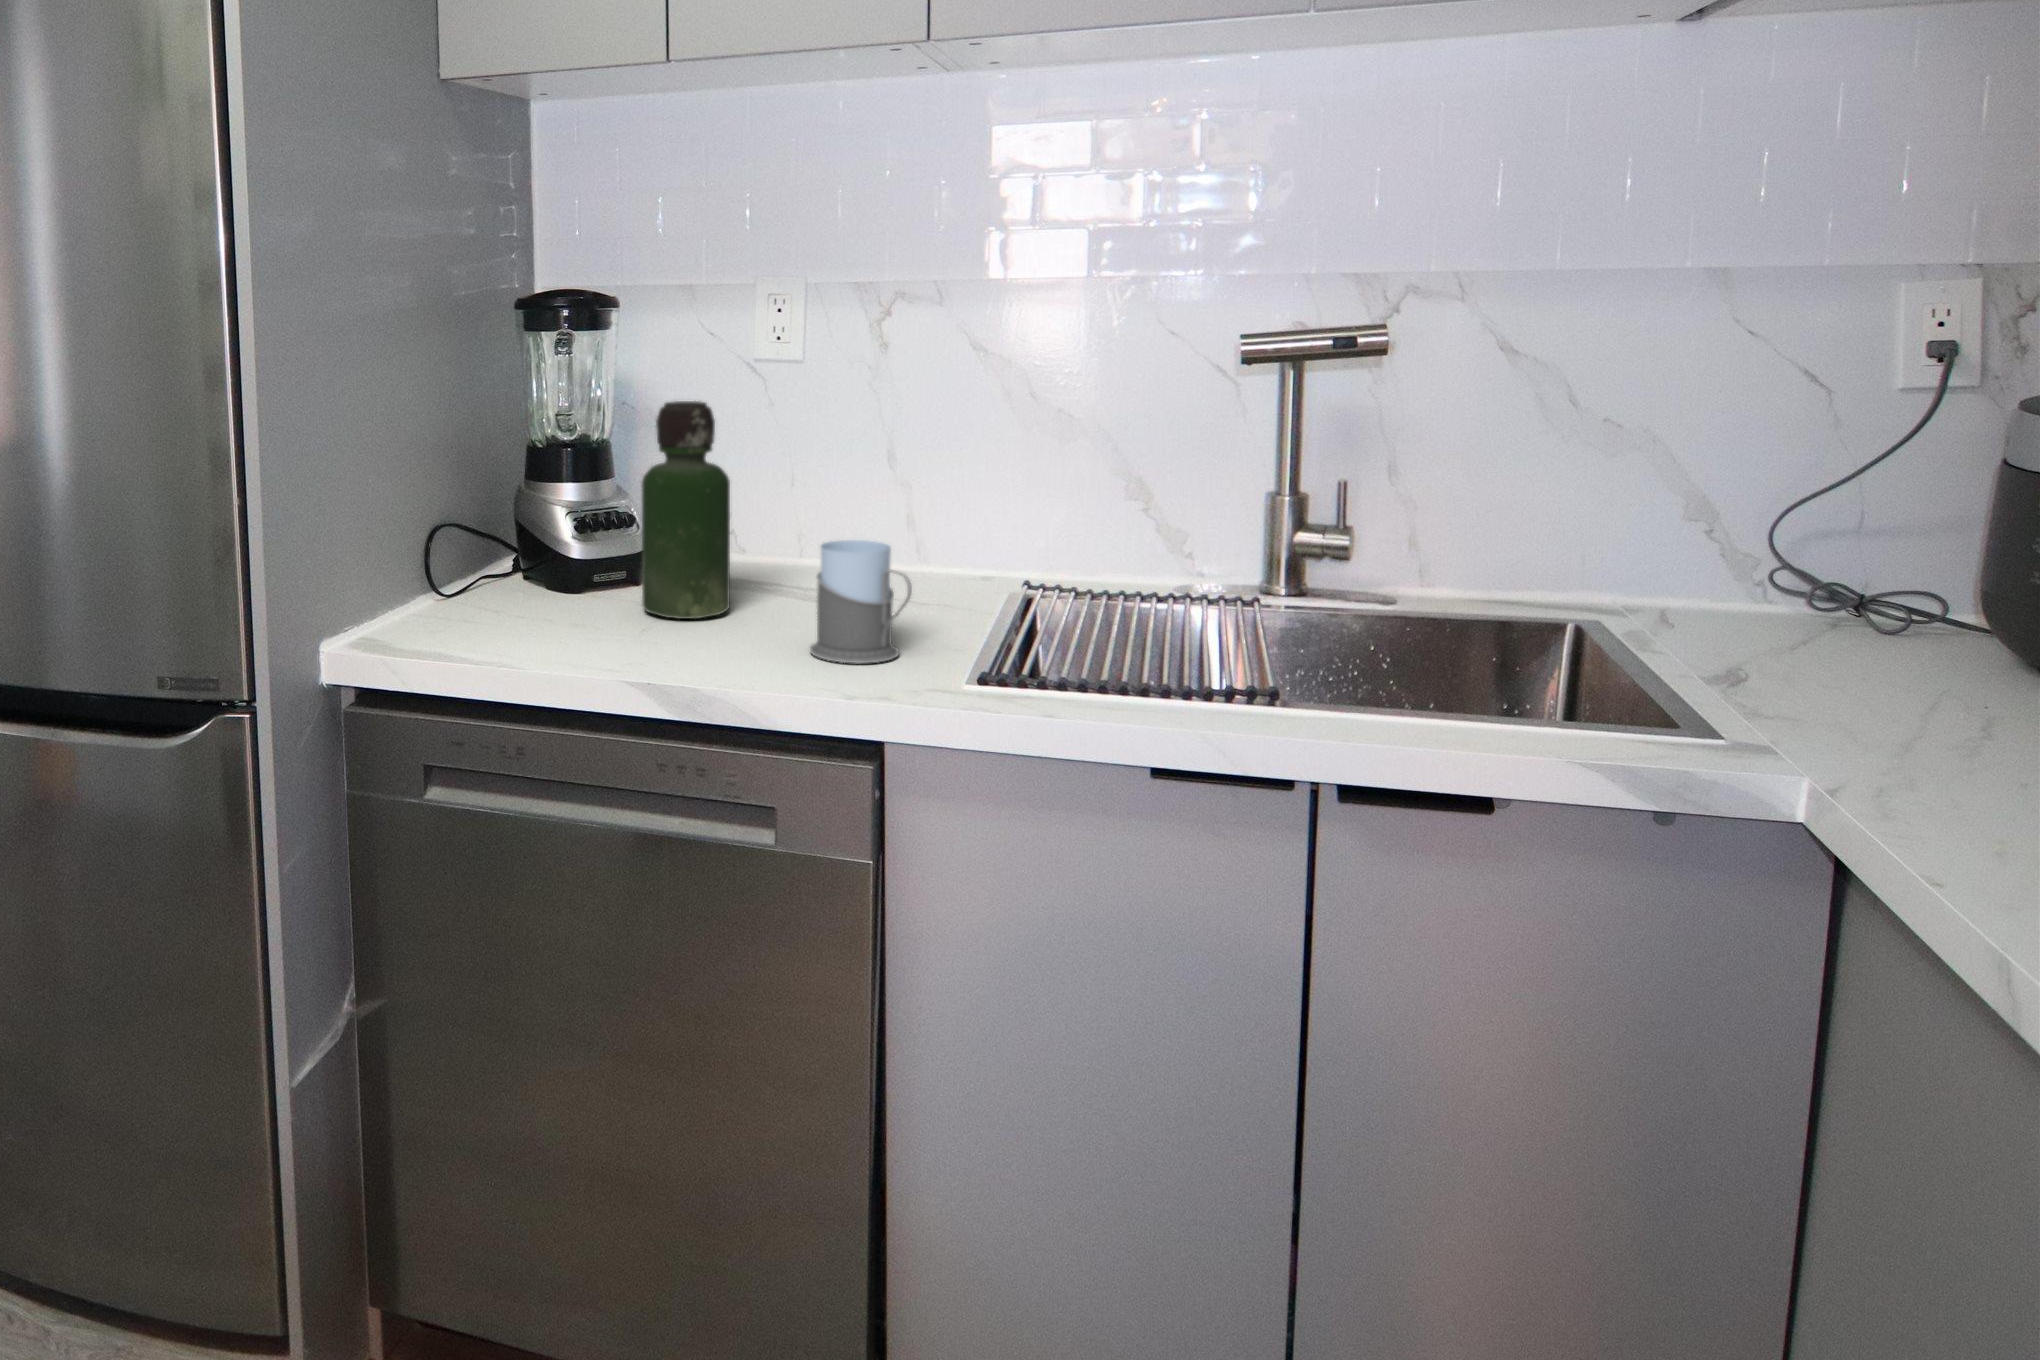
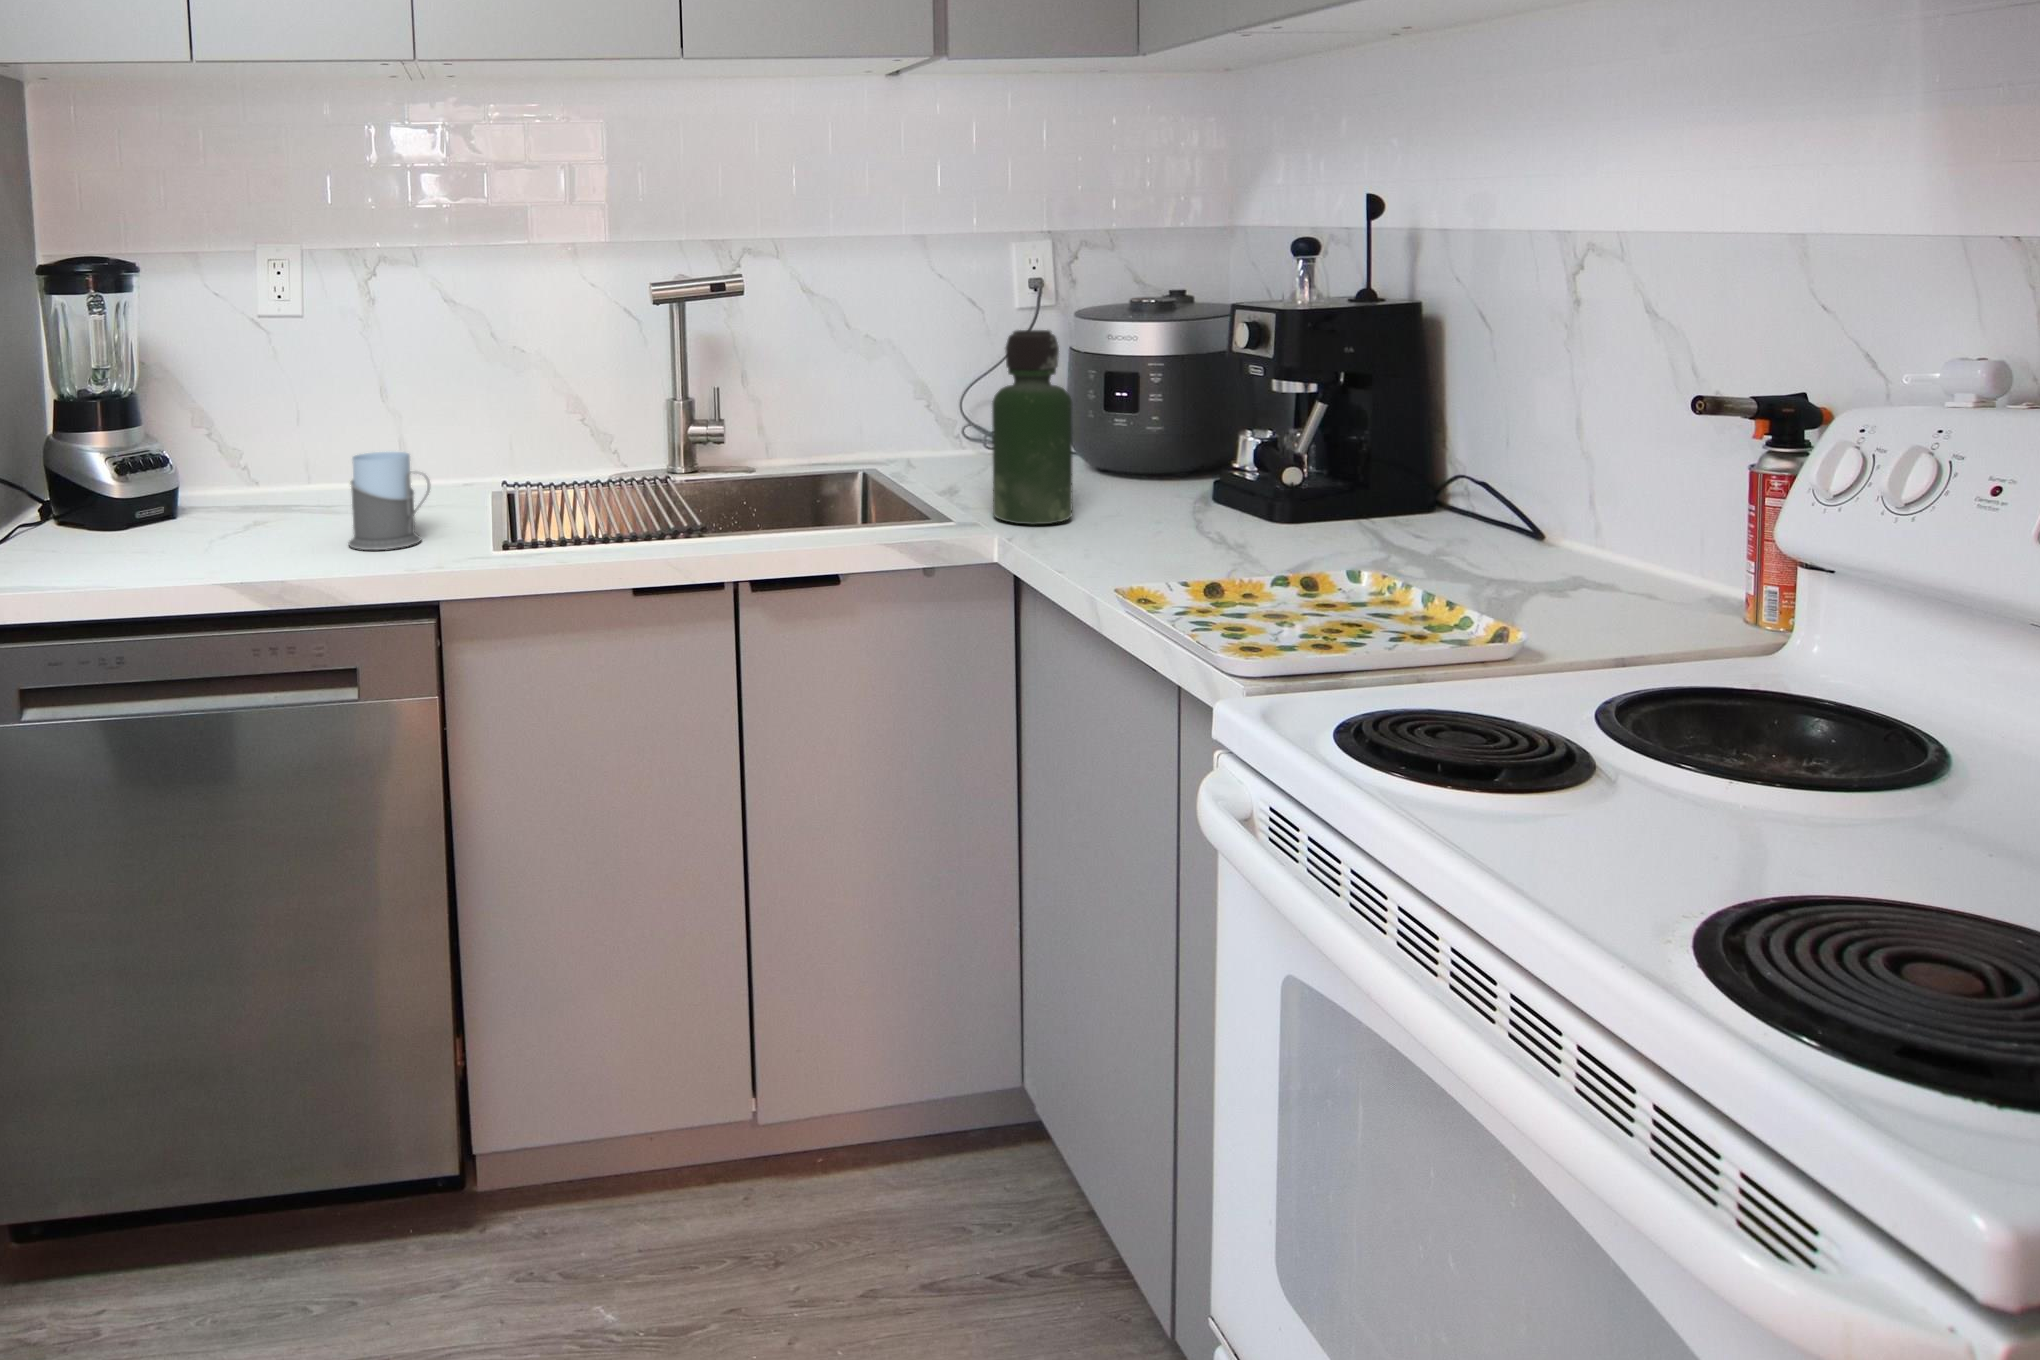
bottle: present [642,401,730,619] -> present [992,330,1072,525]

